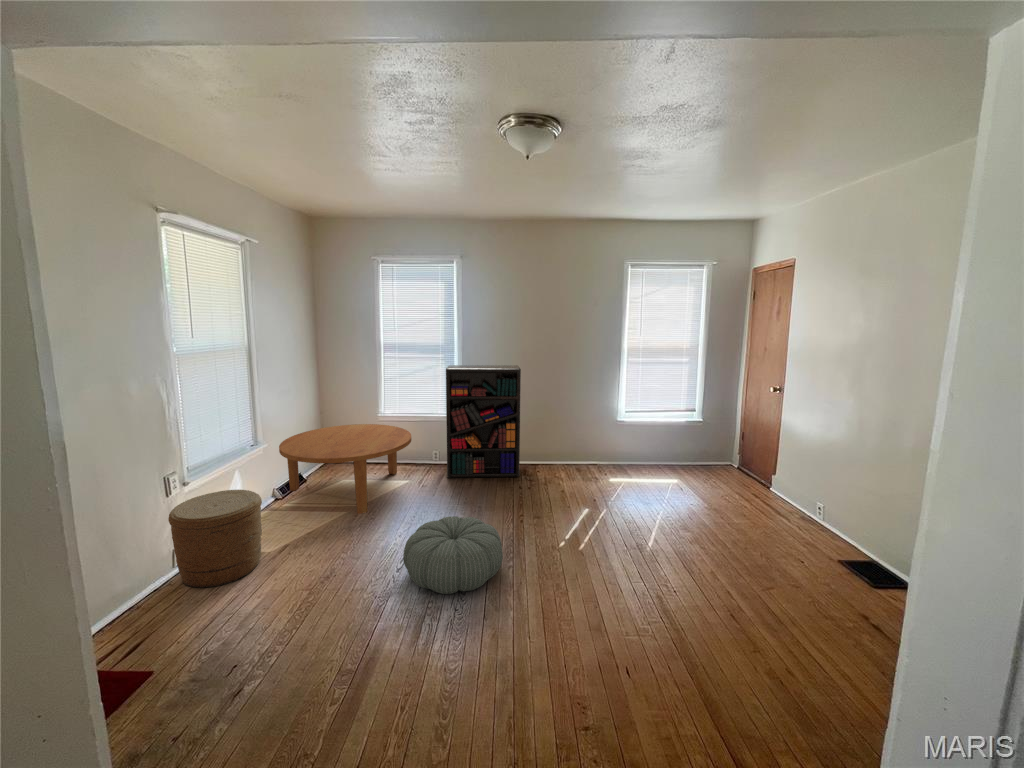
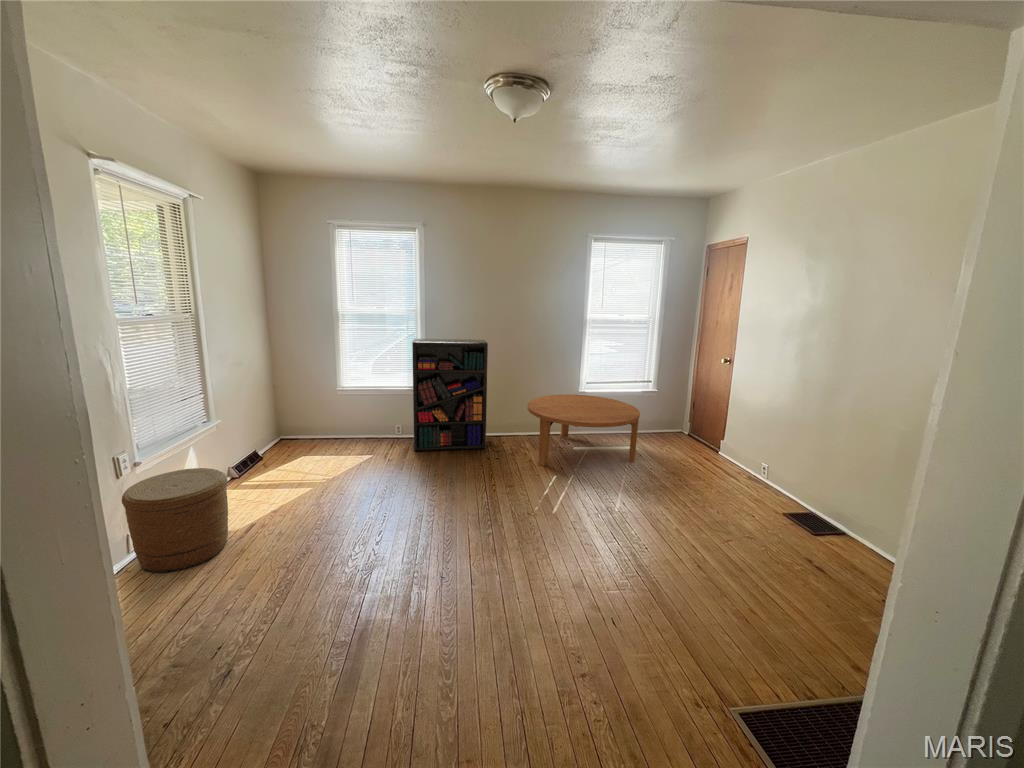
coffee table: present [279,424,411,514] -> present [527,395,640,466]
pouf: present [403,516,503,594] -> none [385,488,484,562]

